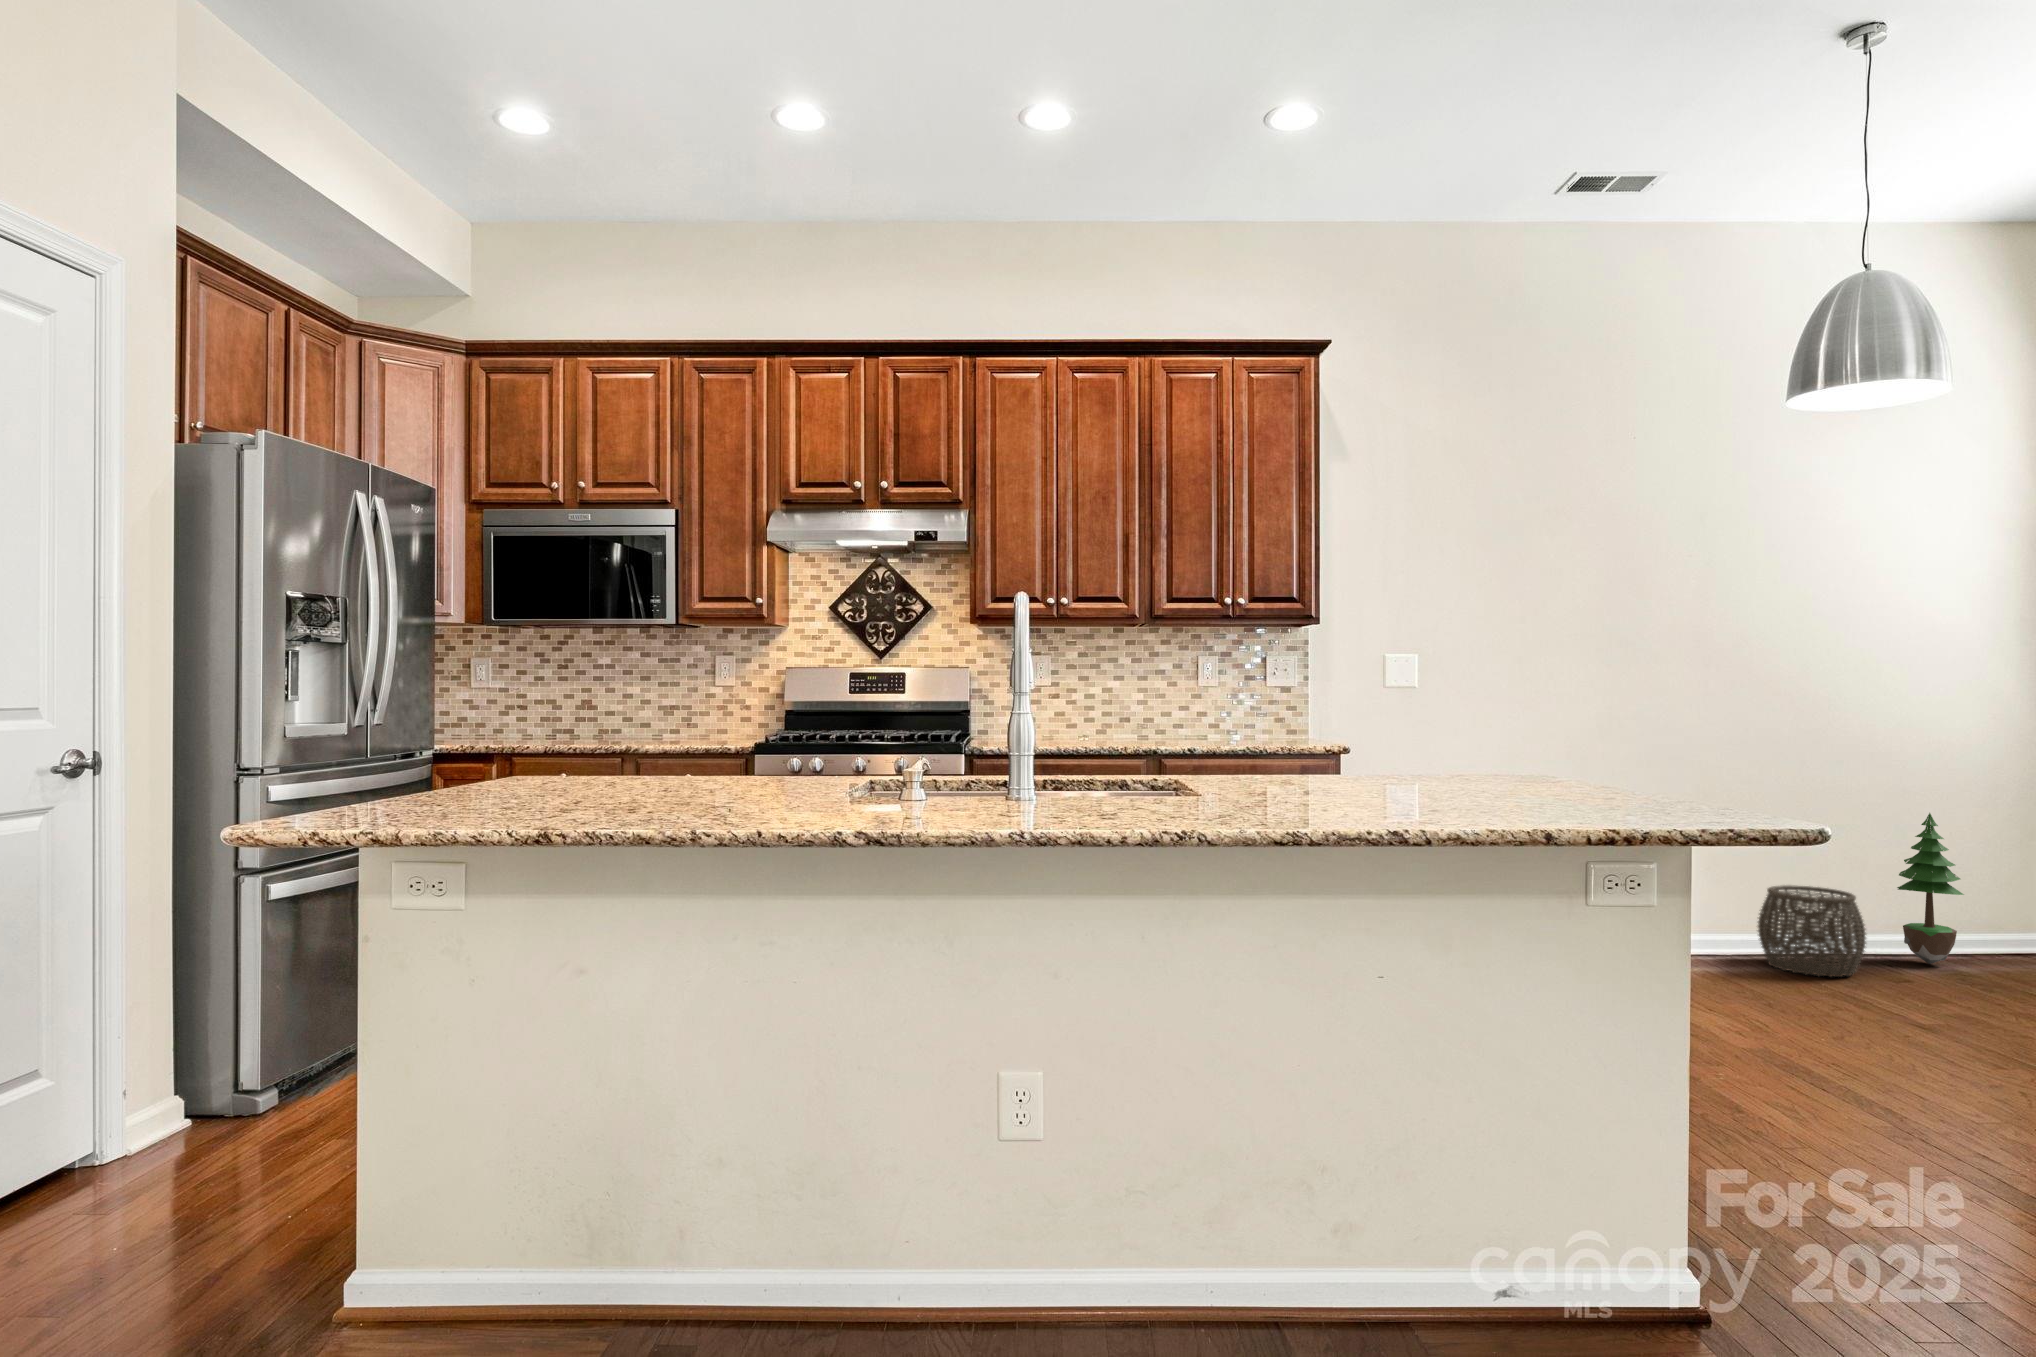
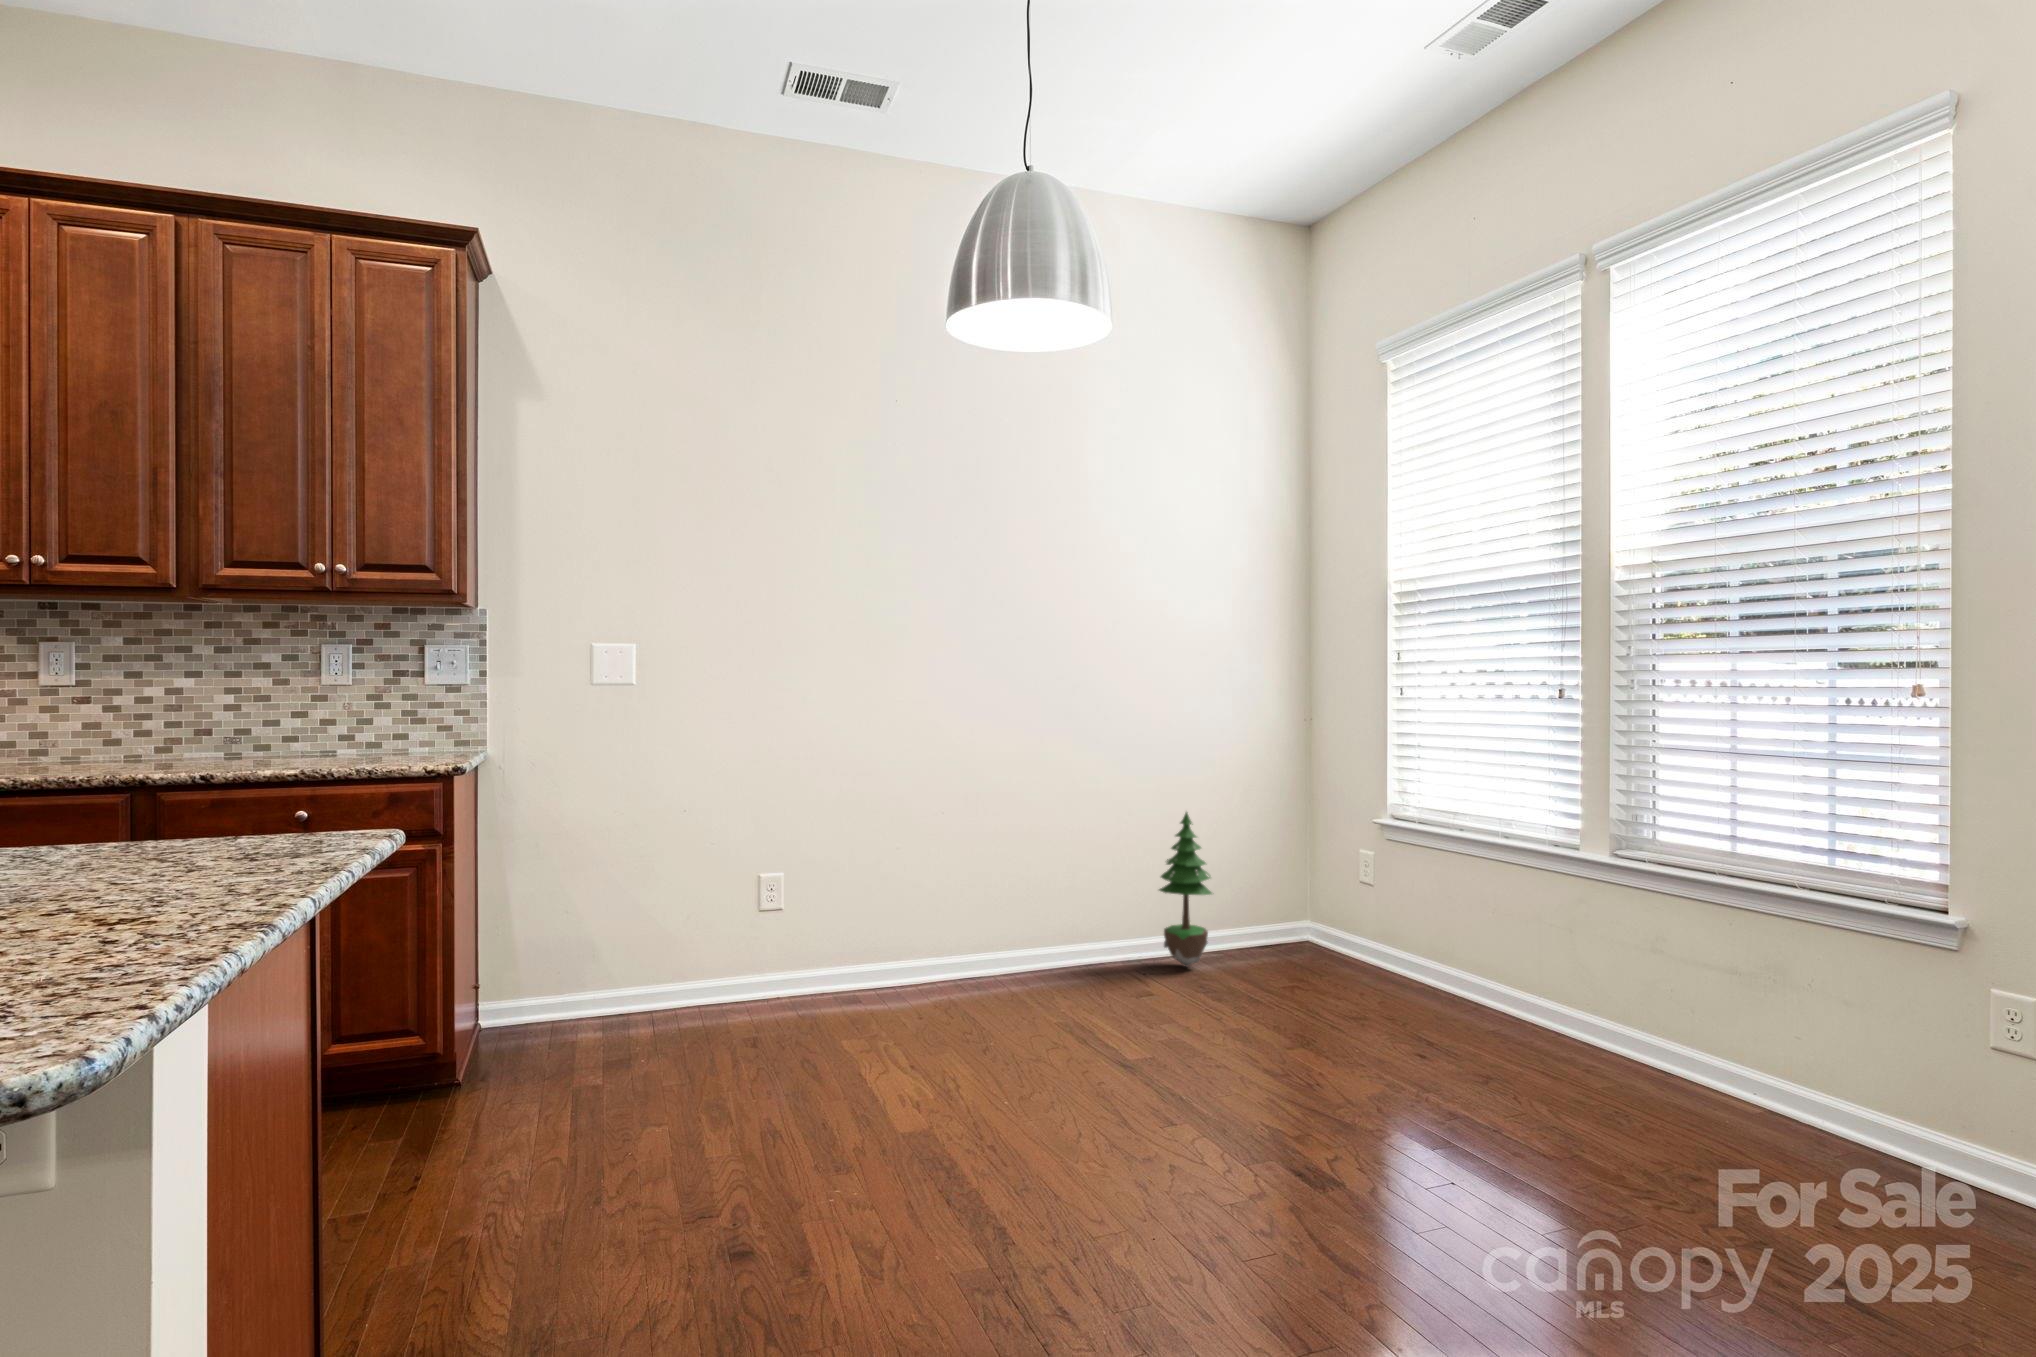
woven basket: present [1758,885,1866,977] -> none [1016,895,1115,997]

